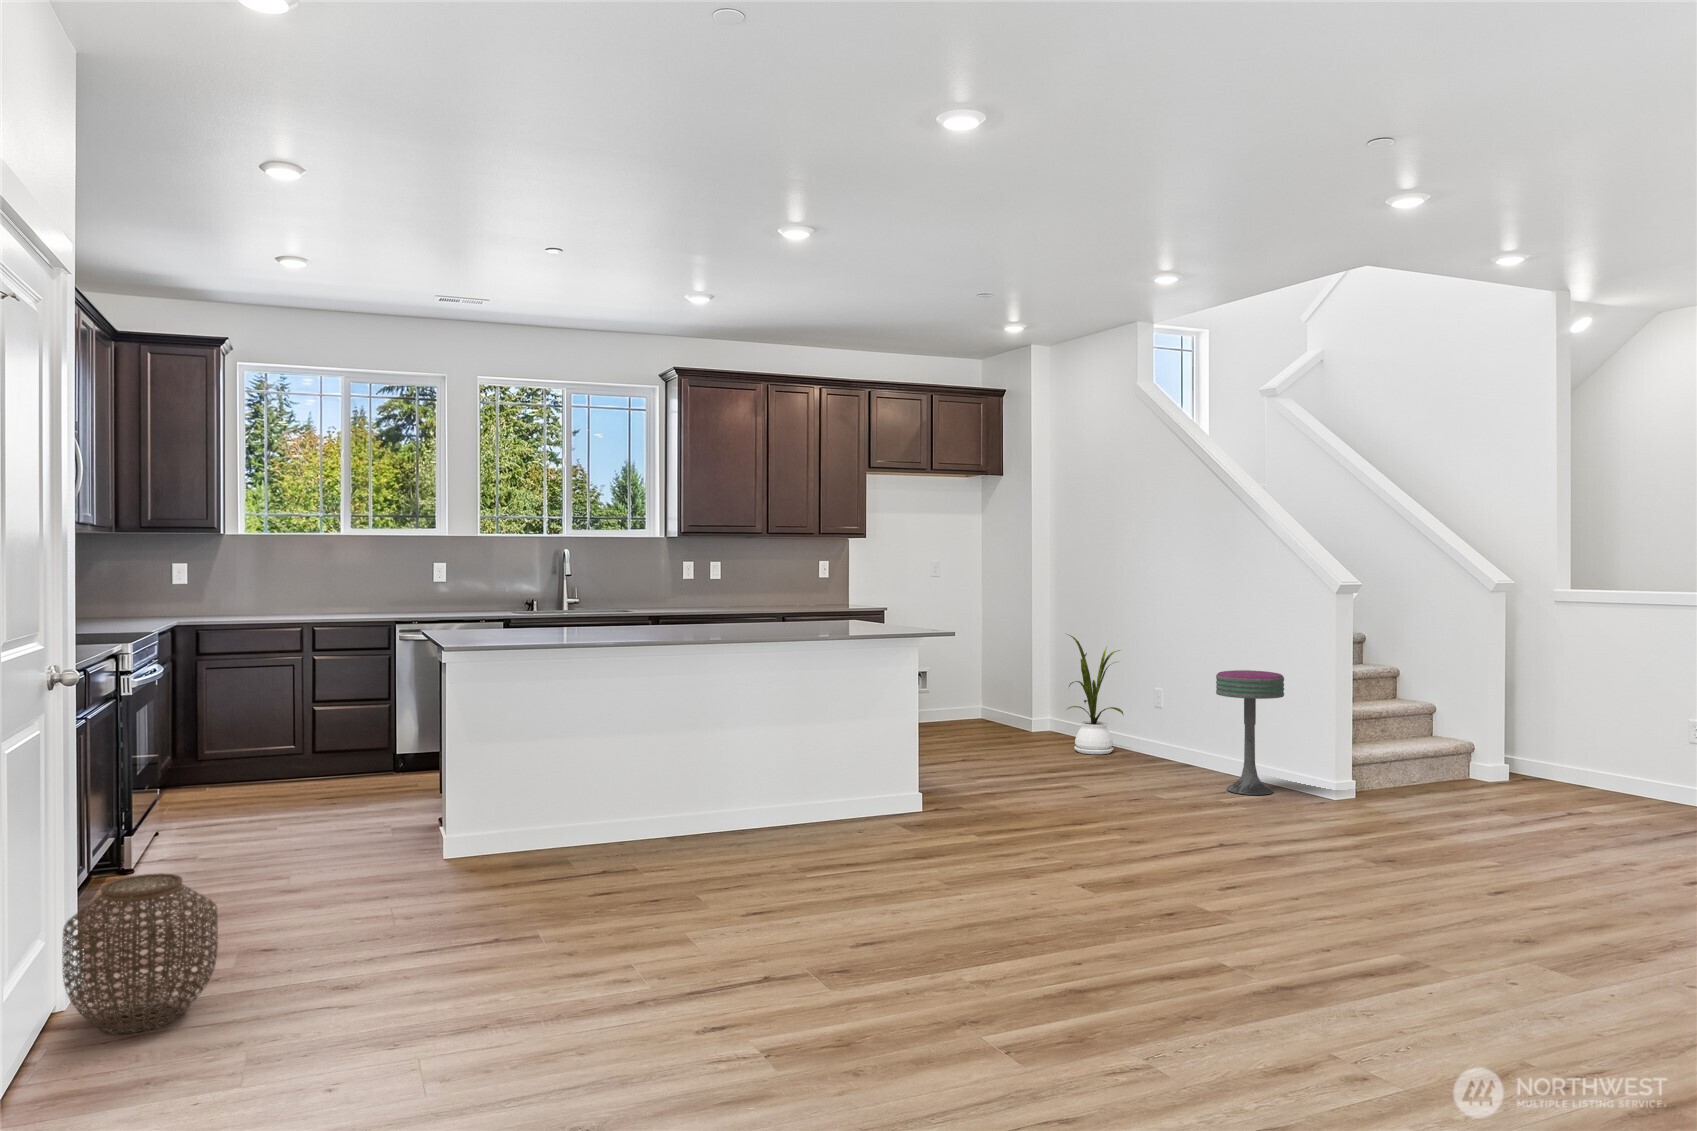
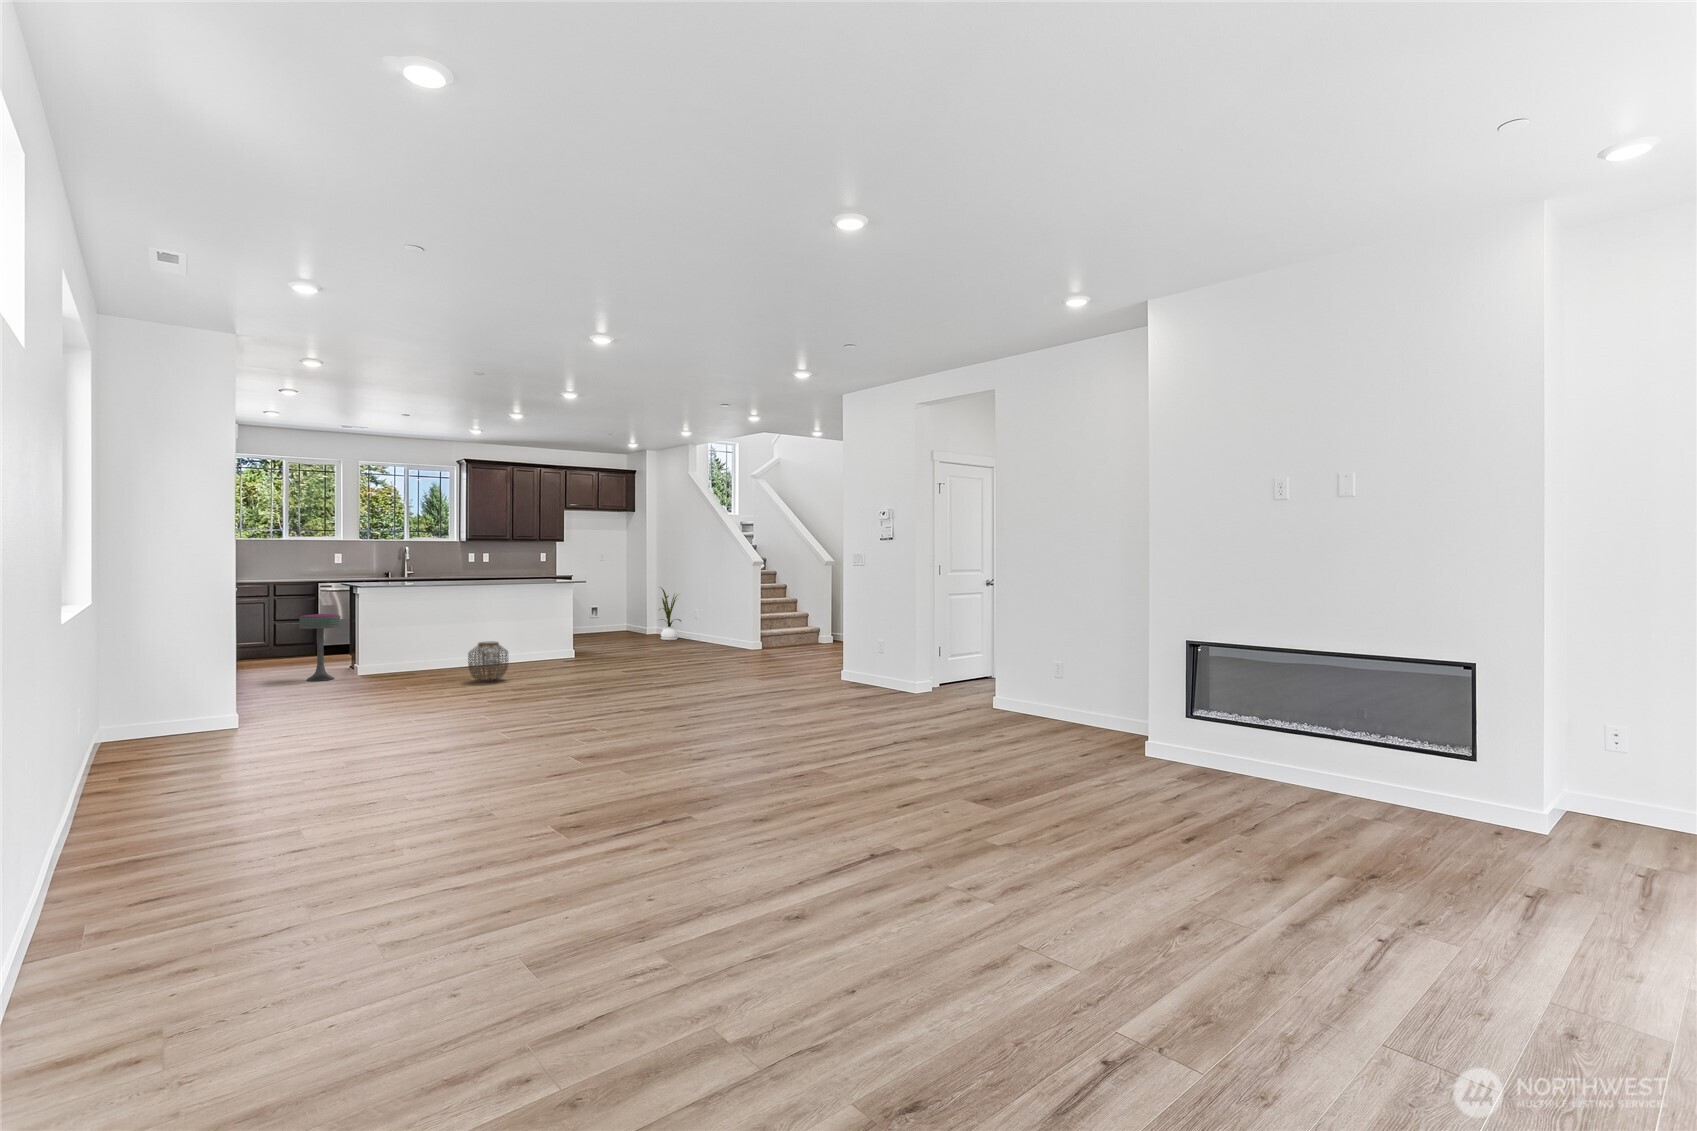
bar stool: present [1216,670,1284,795] -> present [299,614,341,681]
woven basket: present [62,873,218,1034] -> present [468,641,508,682]

